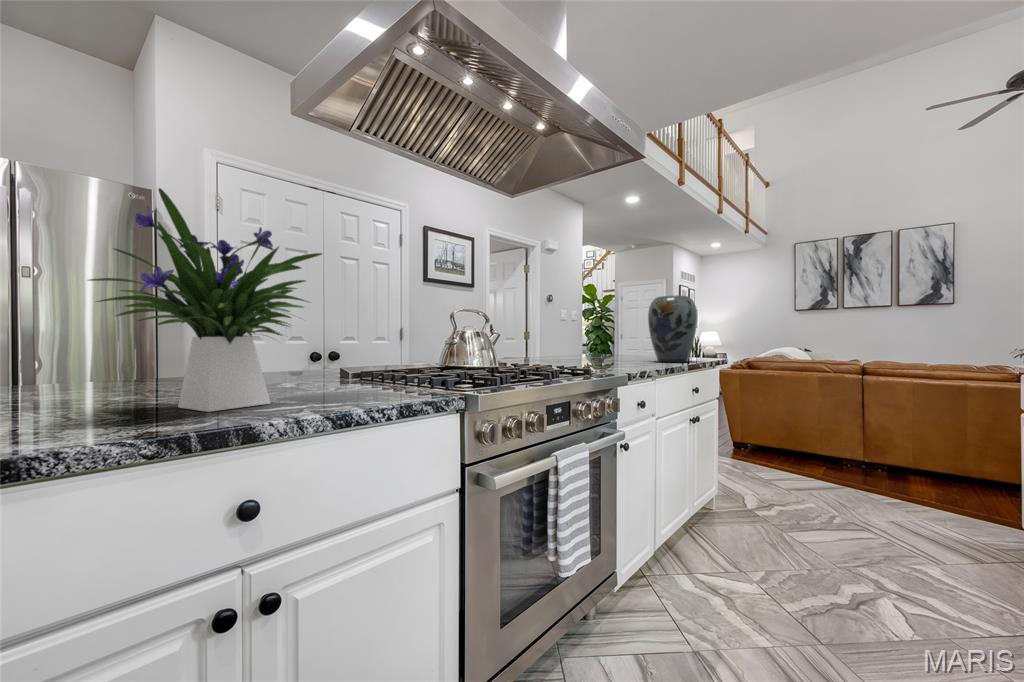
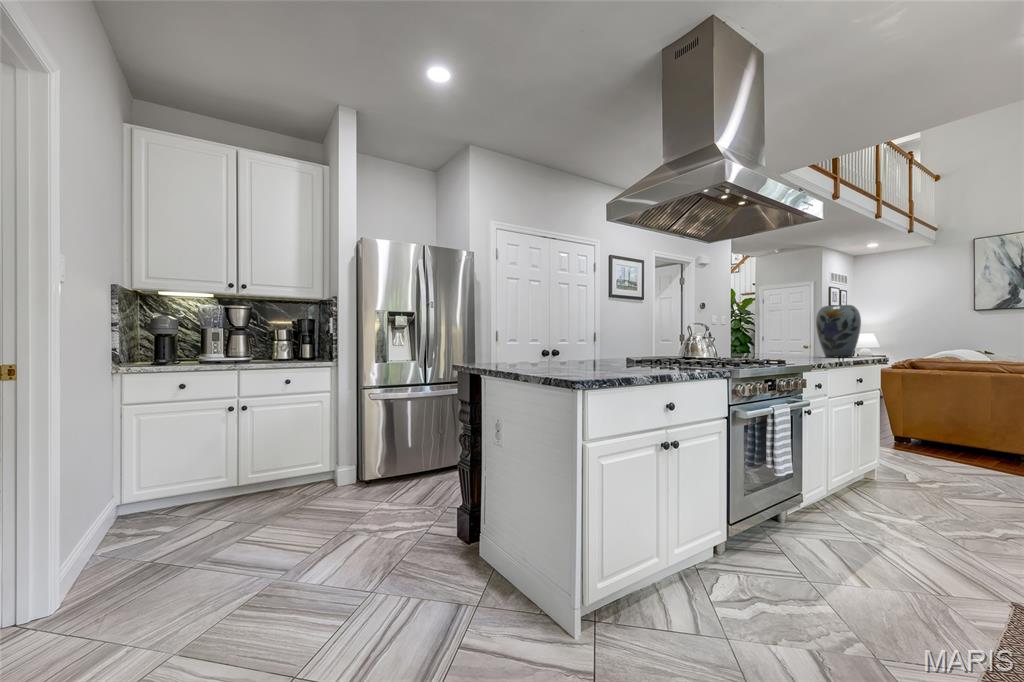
flower arrangement: present [88,188,322,412] -> none [578,273,672,370]

